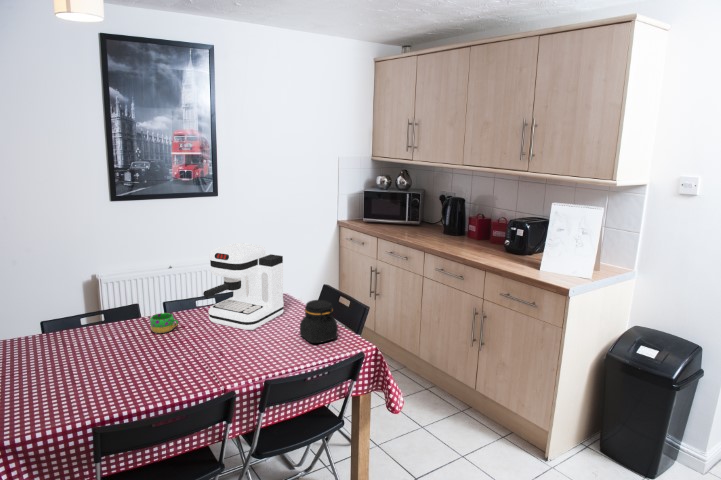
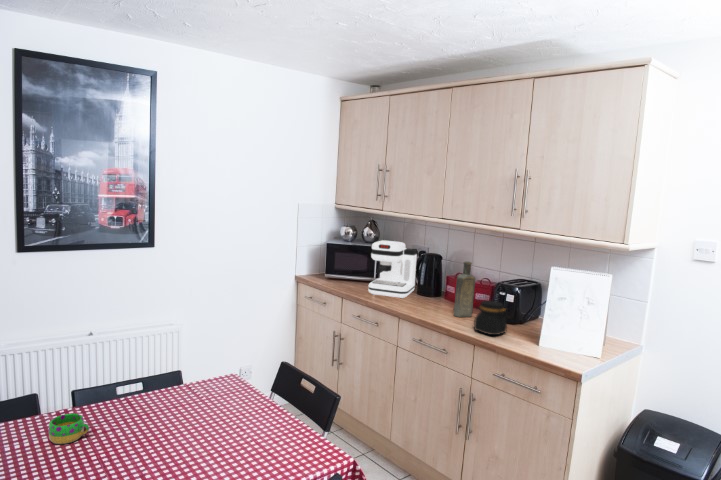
bottle: none [468,202,491,250] -> present [454,262,475,317]
coffee maker: present [203,243,284,330] -> present [368,240,417,298]
jar: present [300,300,338,343] -> present [474,300,507,335]

